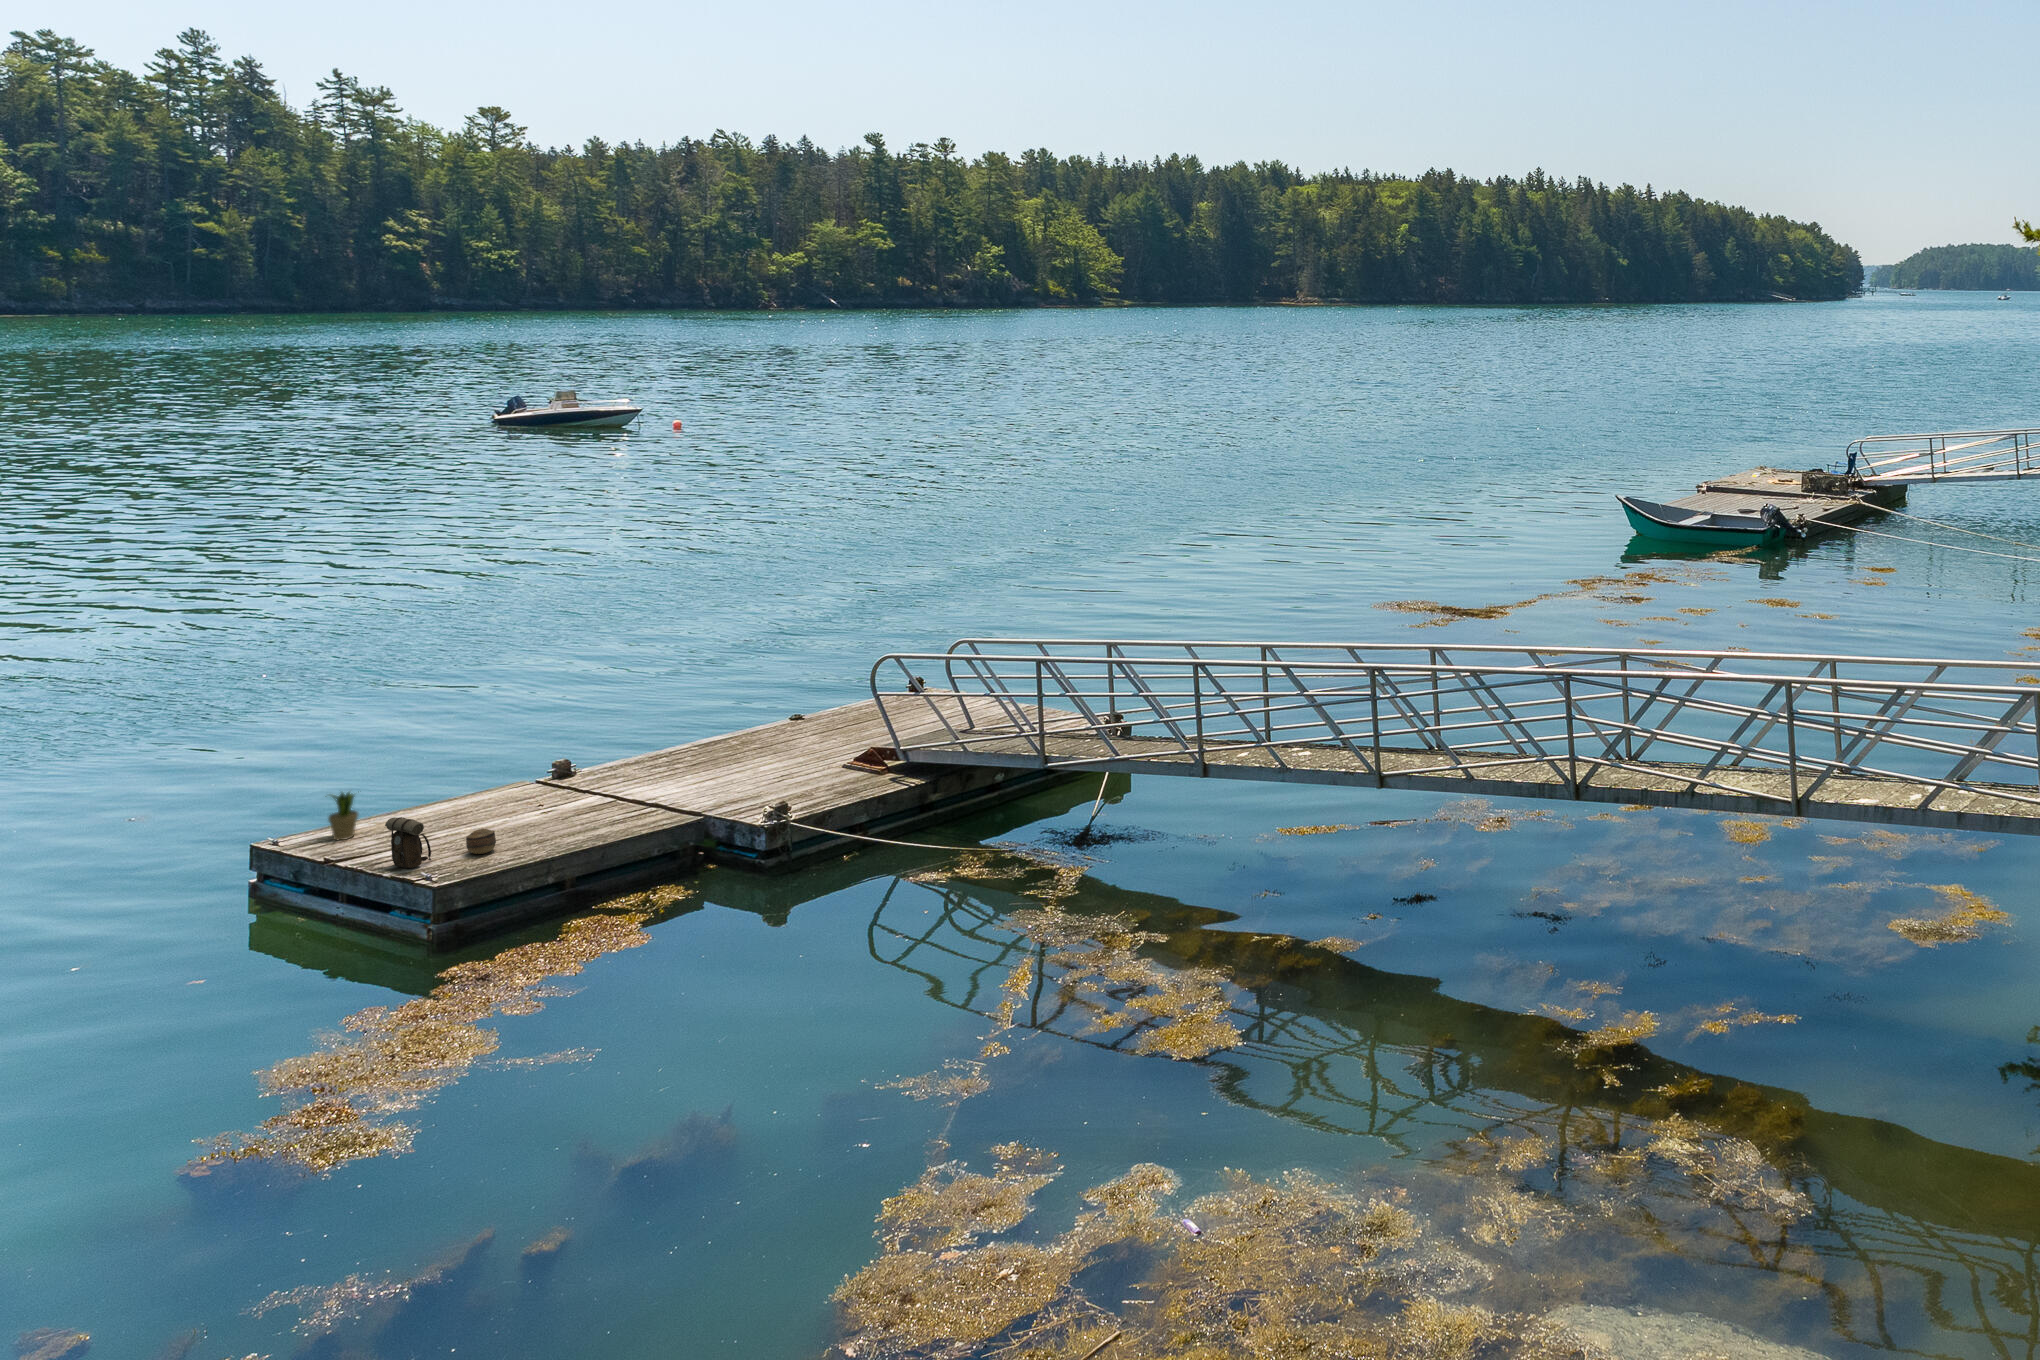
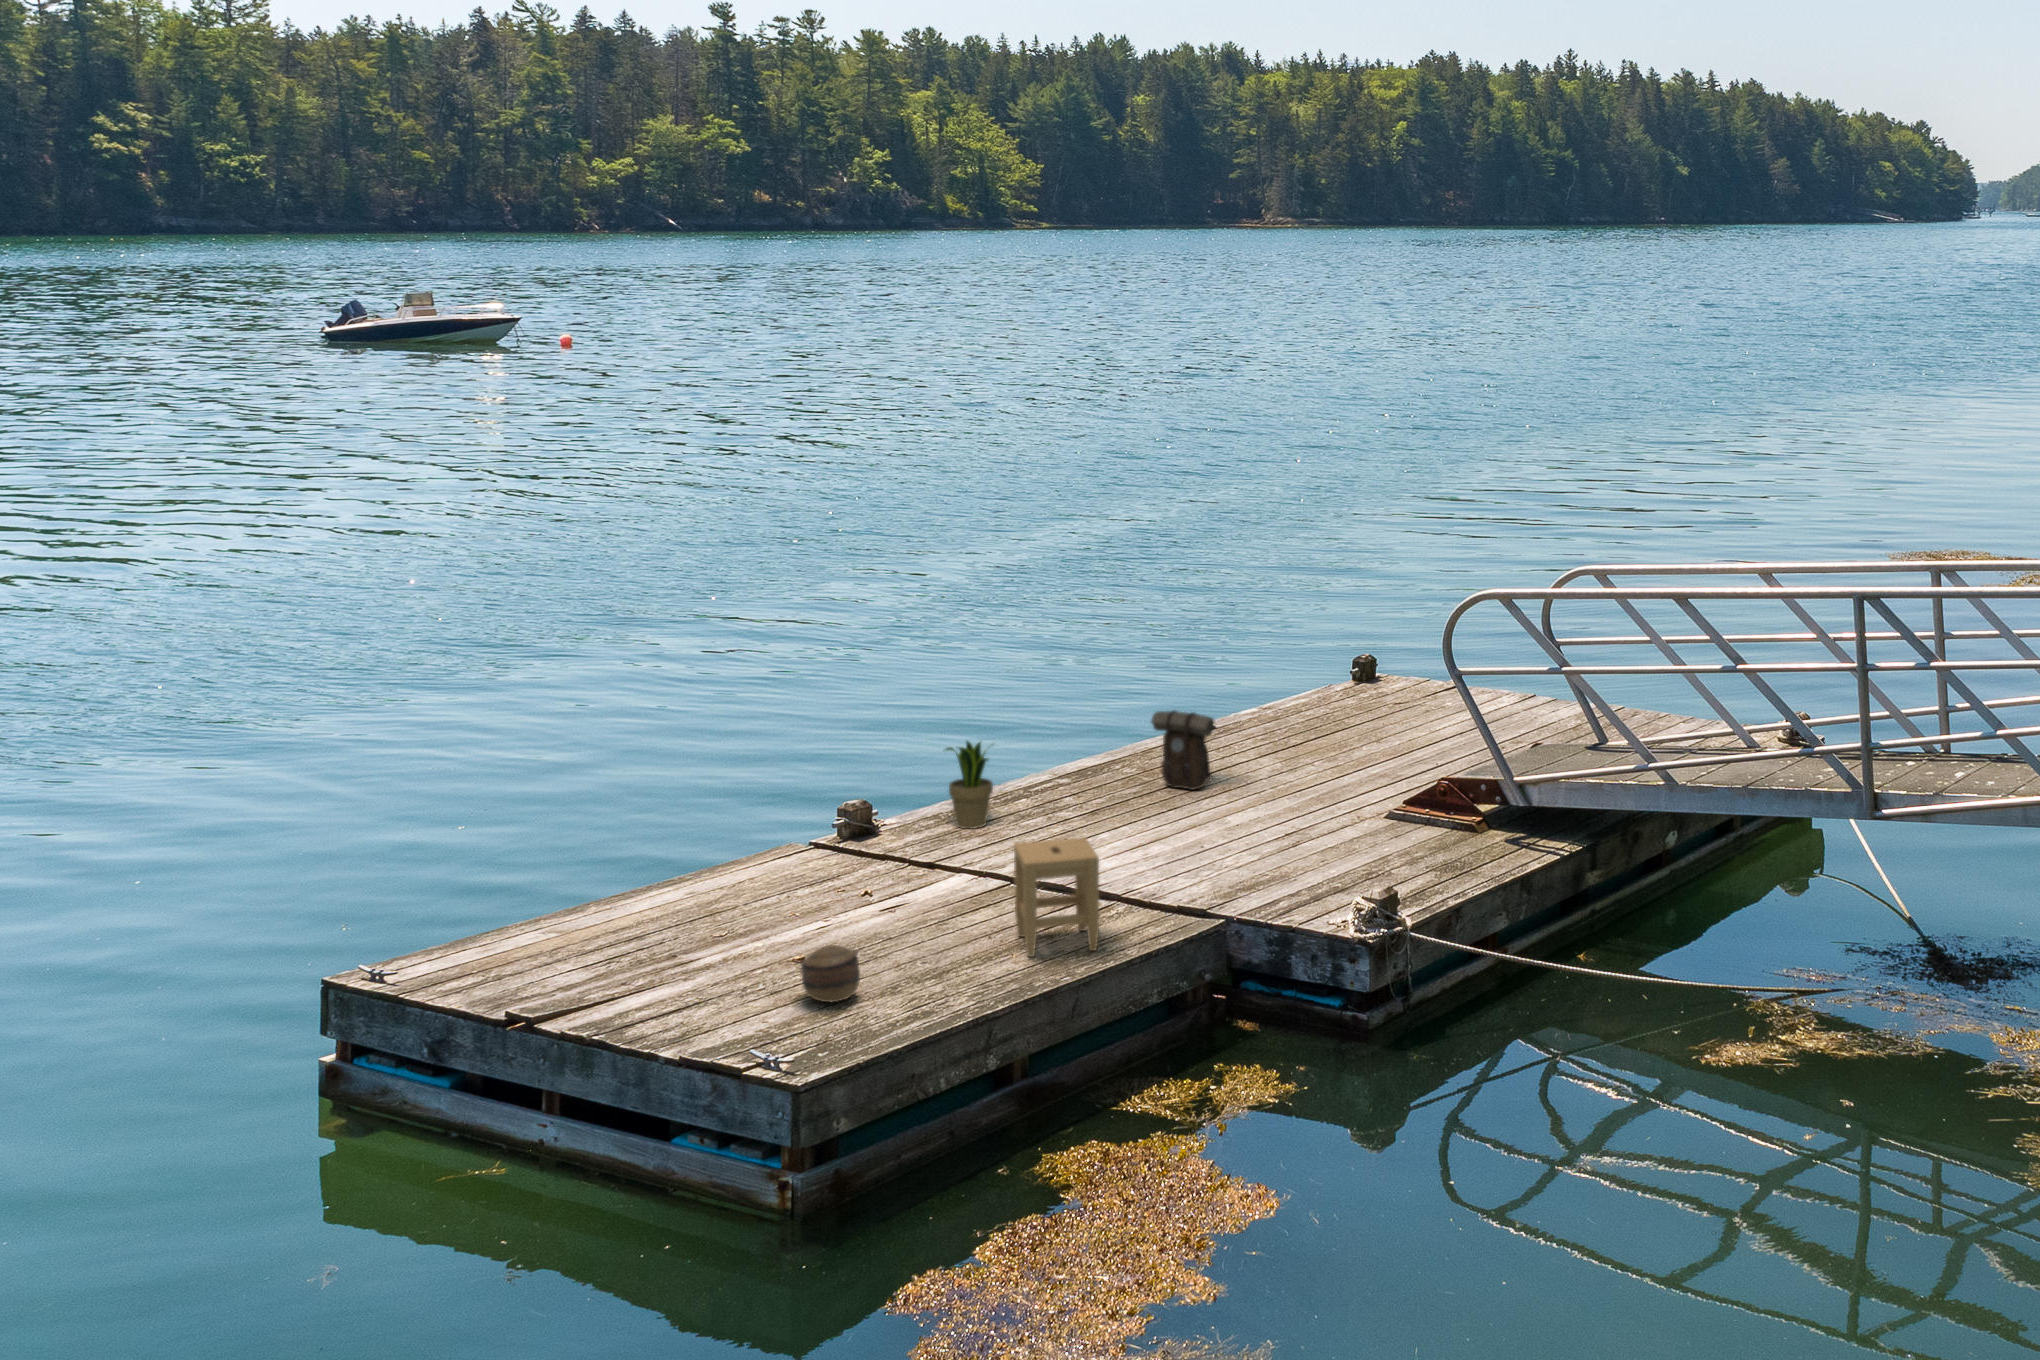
stool: none [589,780,632,835] -> present [1014,837,1099,957]
potted plant: present [328,792,358,840] -> present [946,741,993,829]
backpack: present [385,817,431,869] -> present [1151,710,1214,790]

